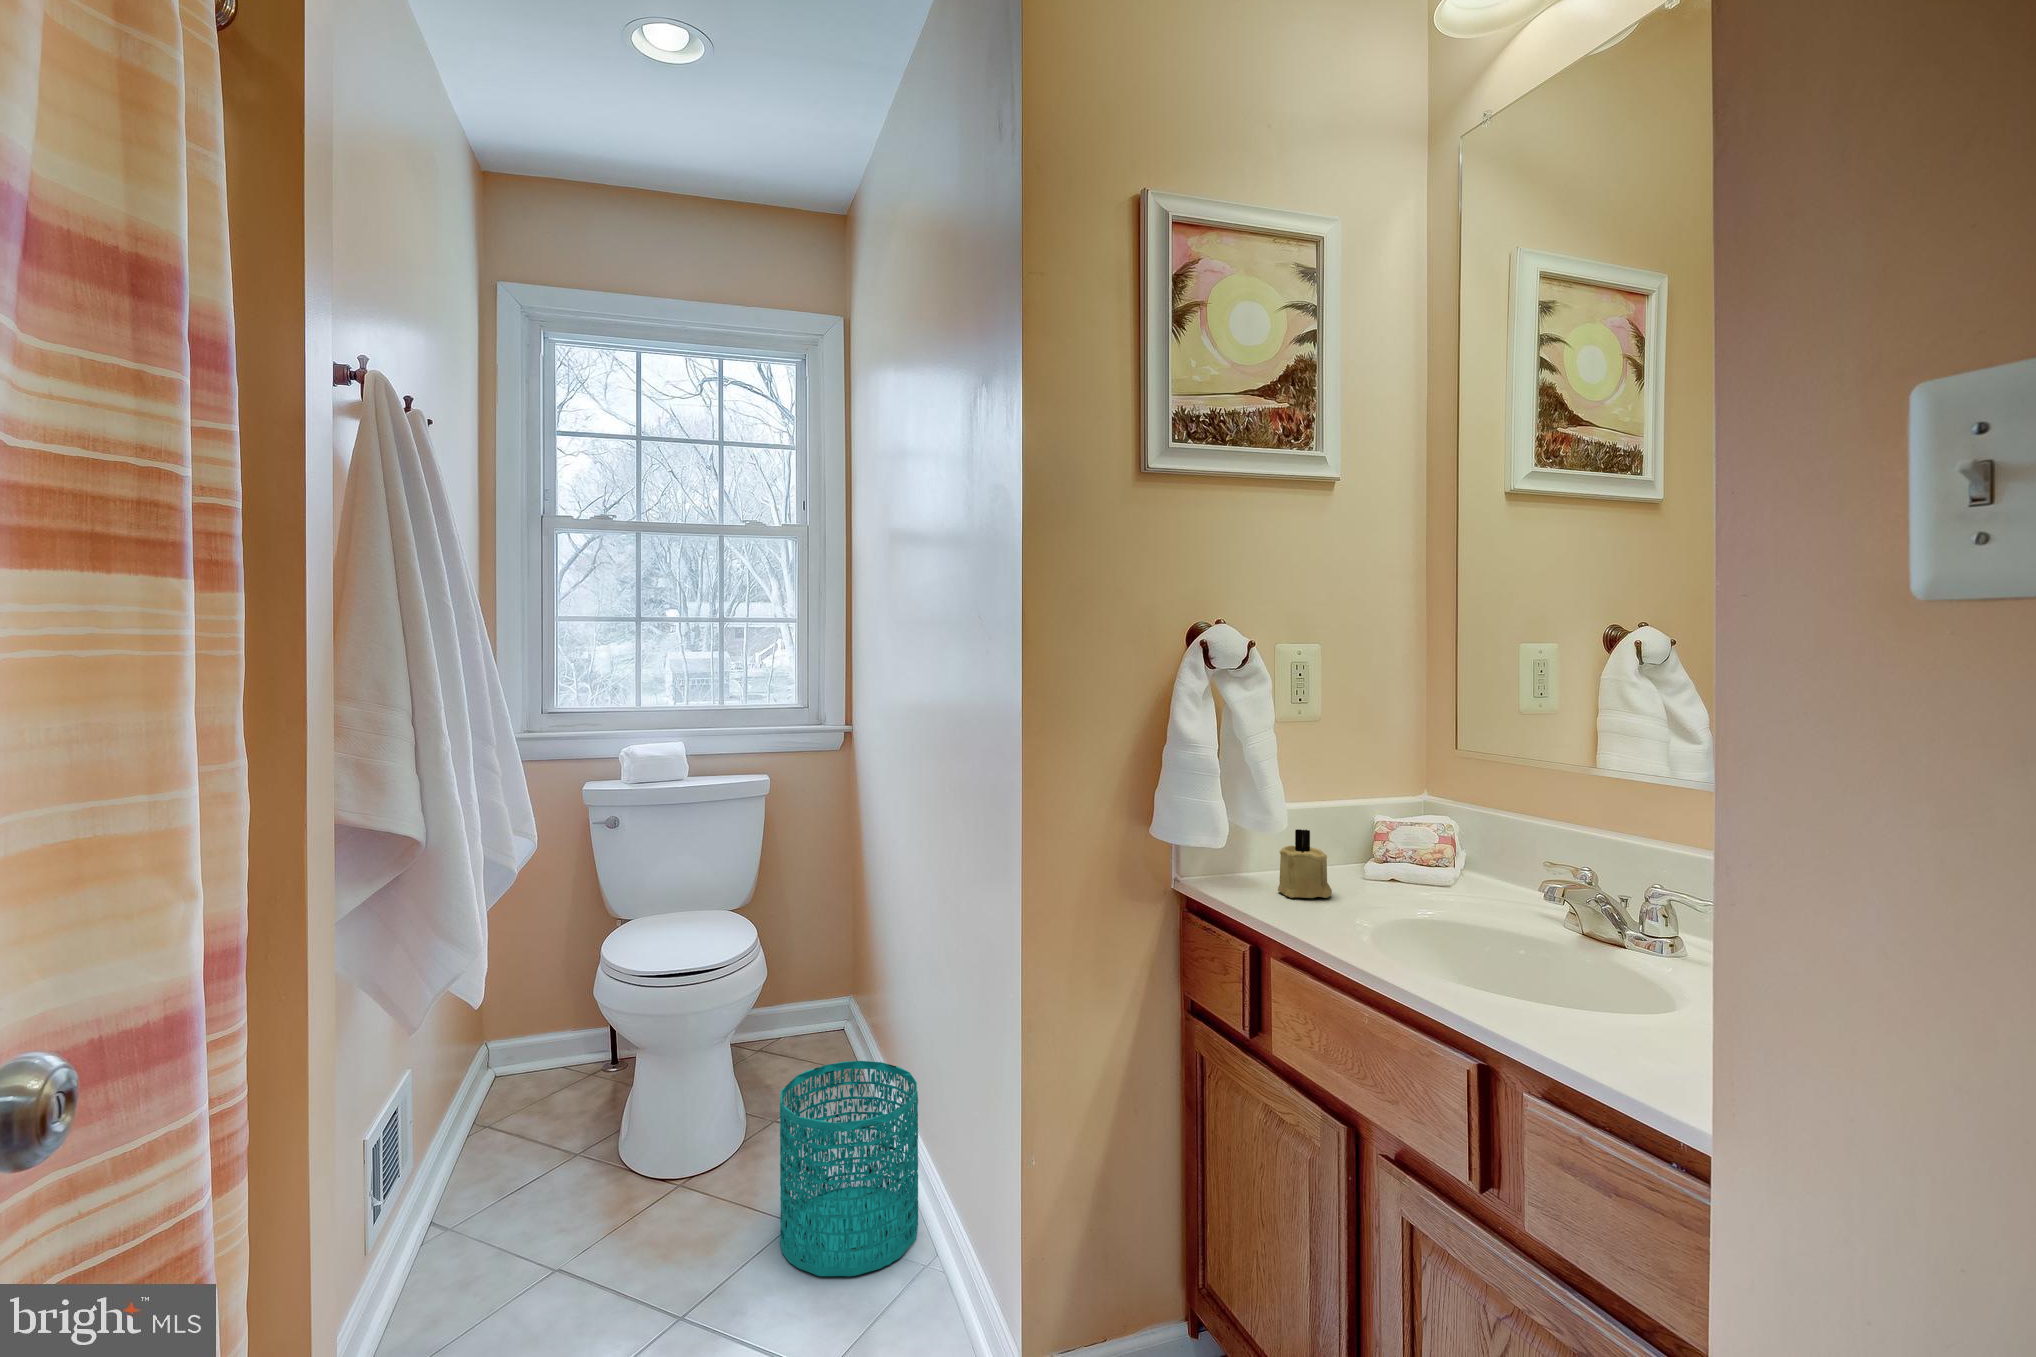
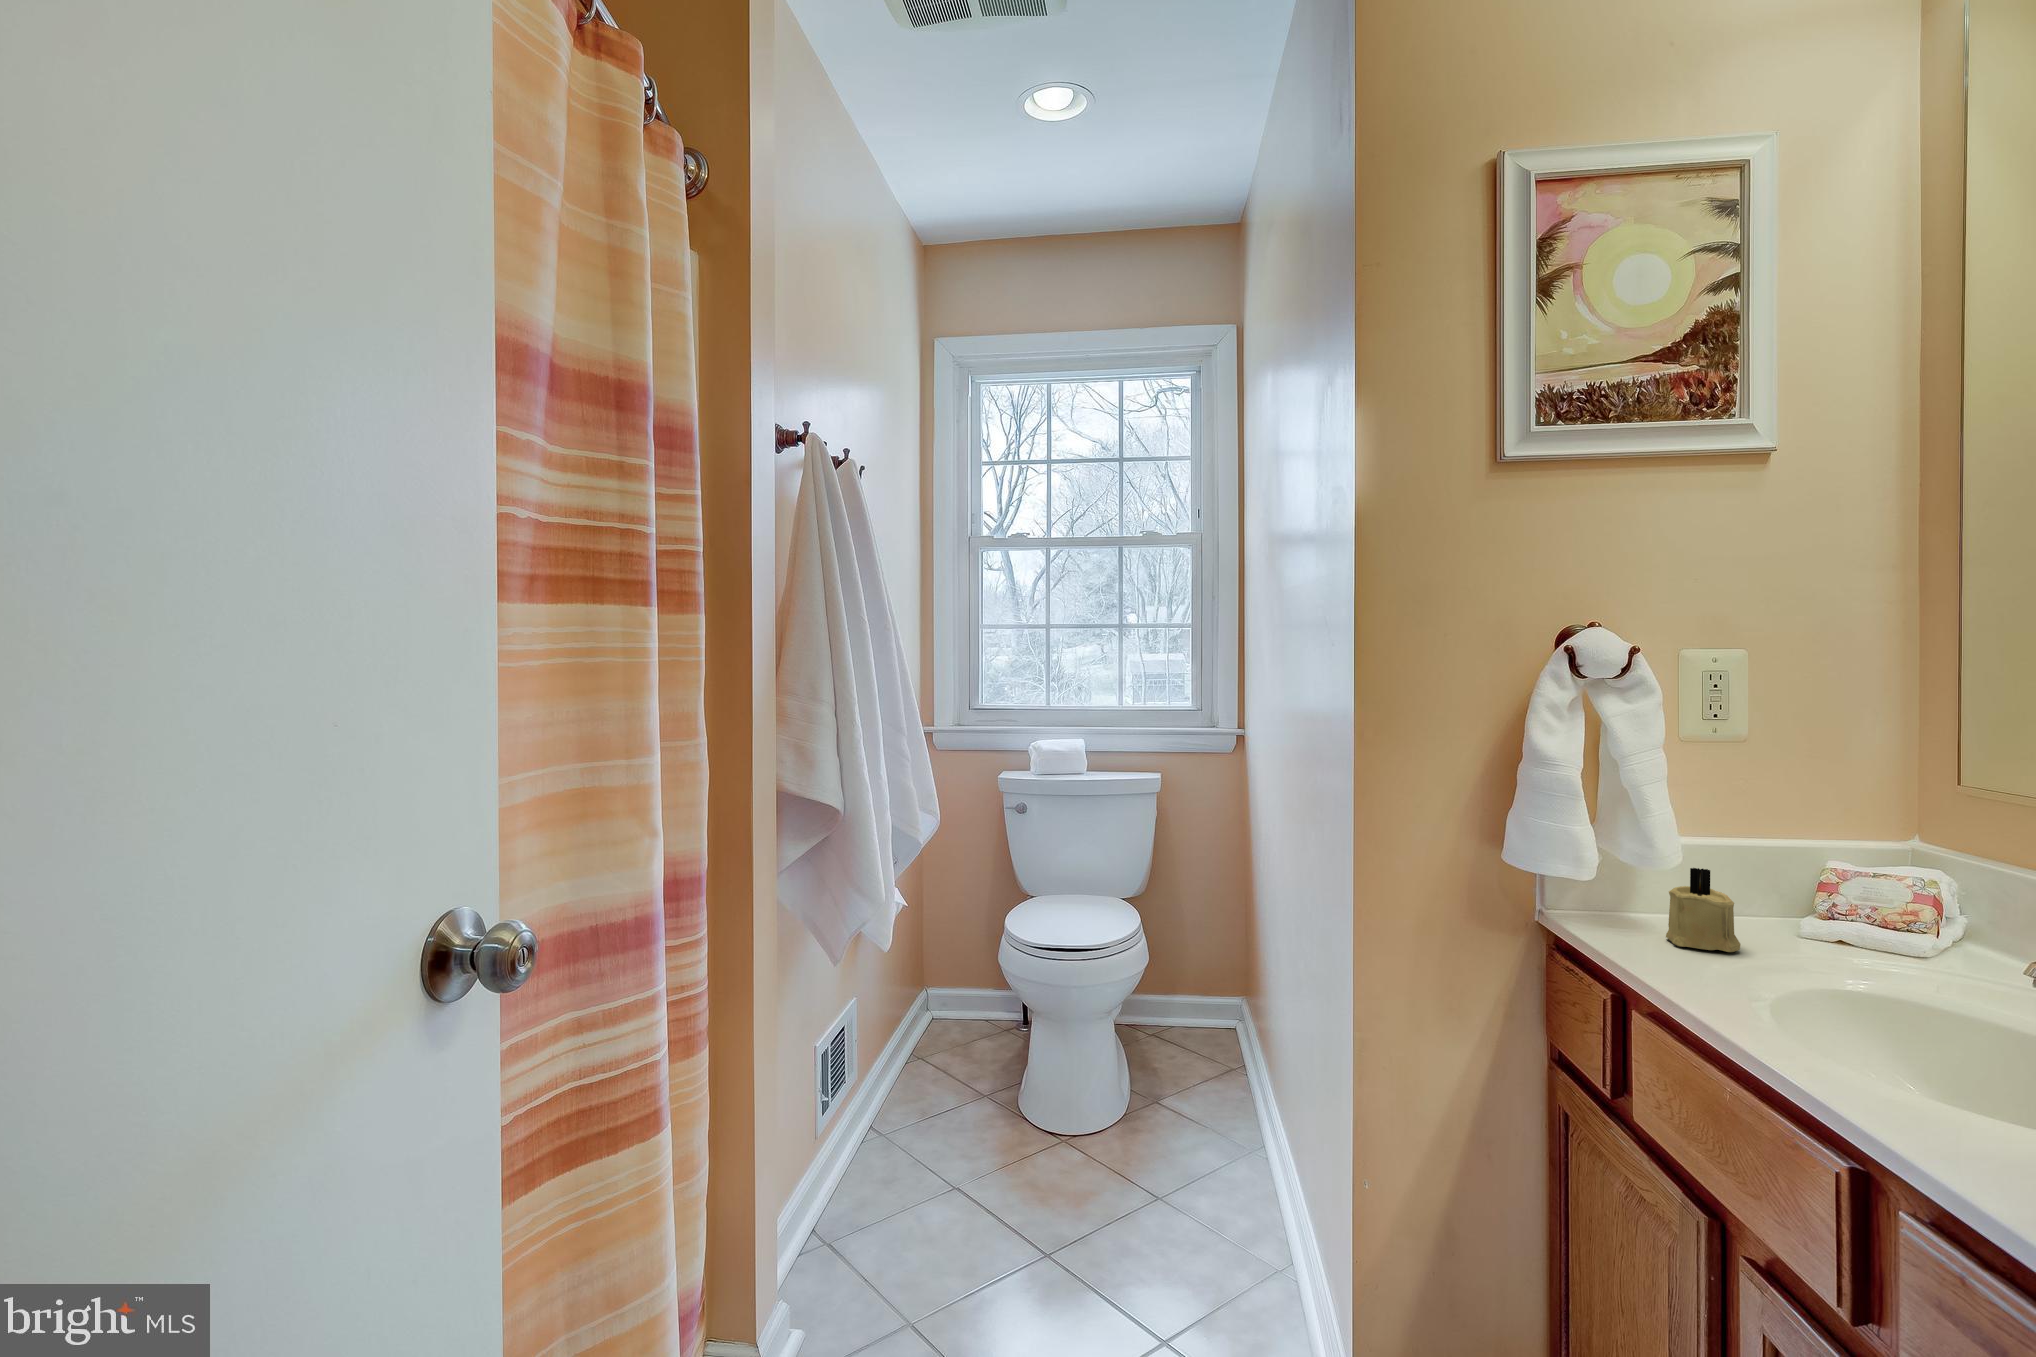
wastebasket: present [780,1061,918,1276] -> none [1138,1052,1272,1256]

